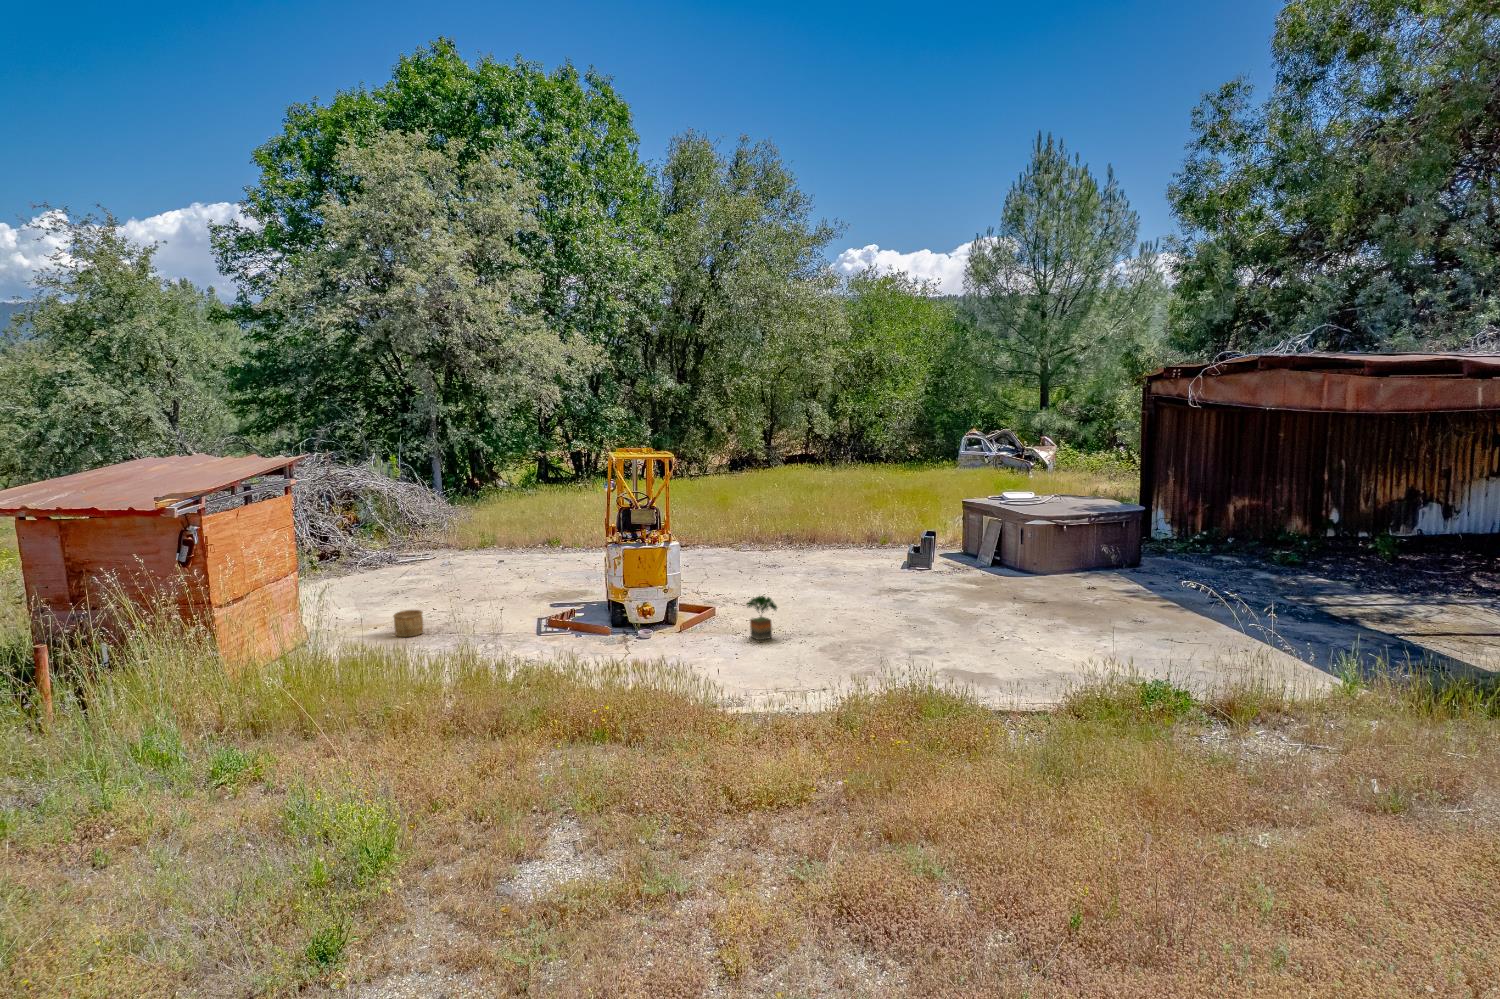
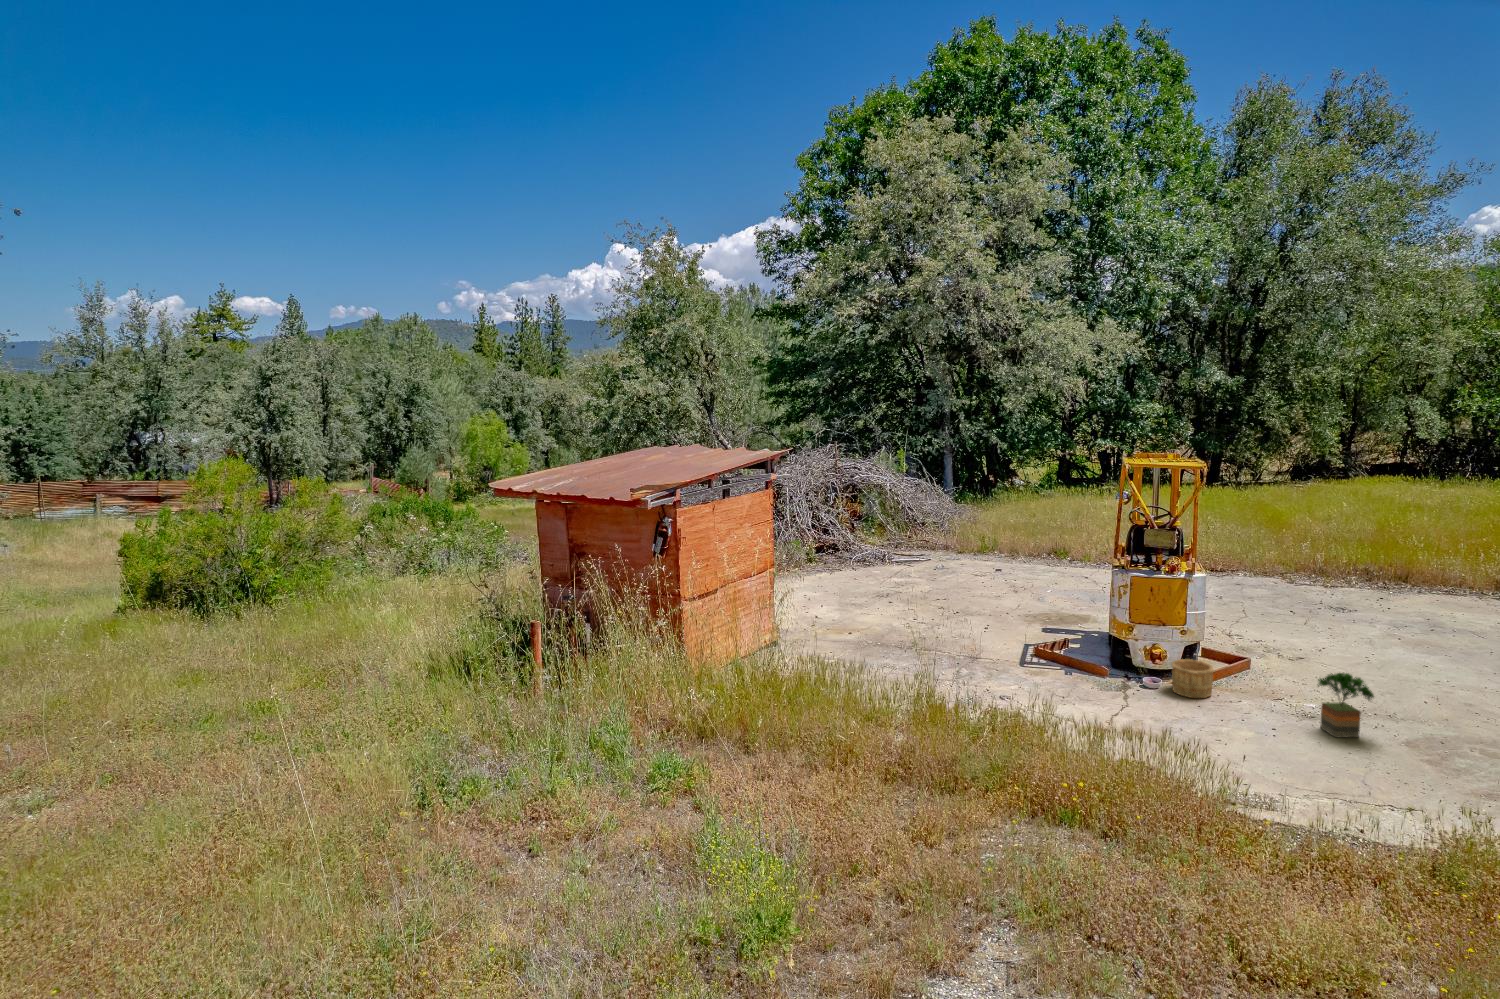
wooden bucket: present [393,610,423,637] -> present [1172,659,1214,698]

